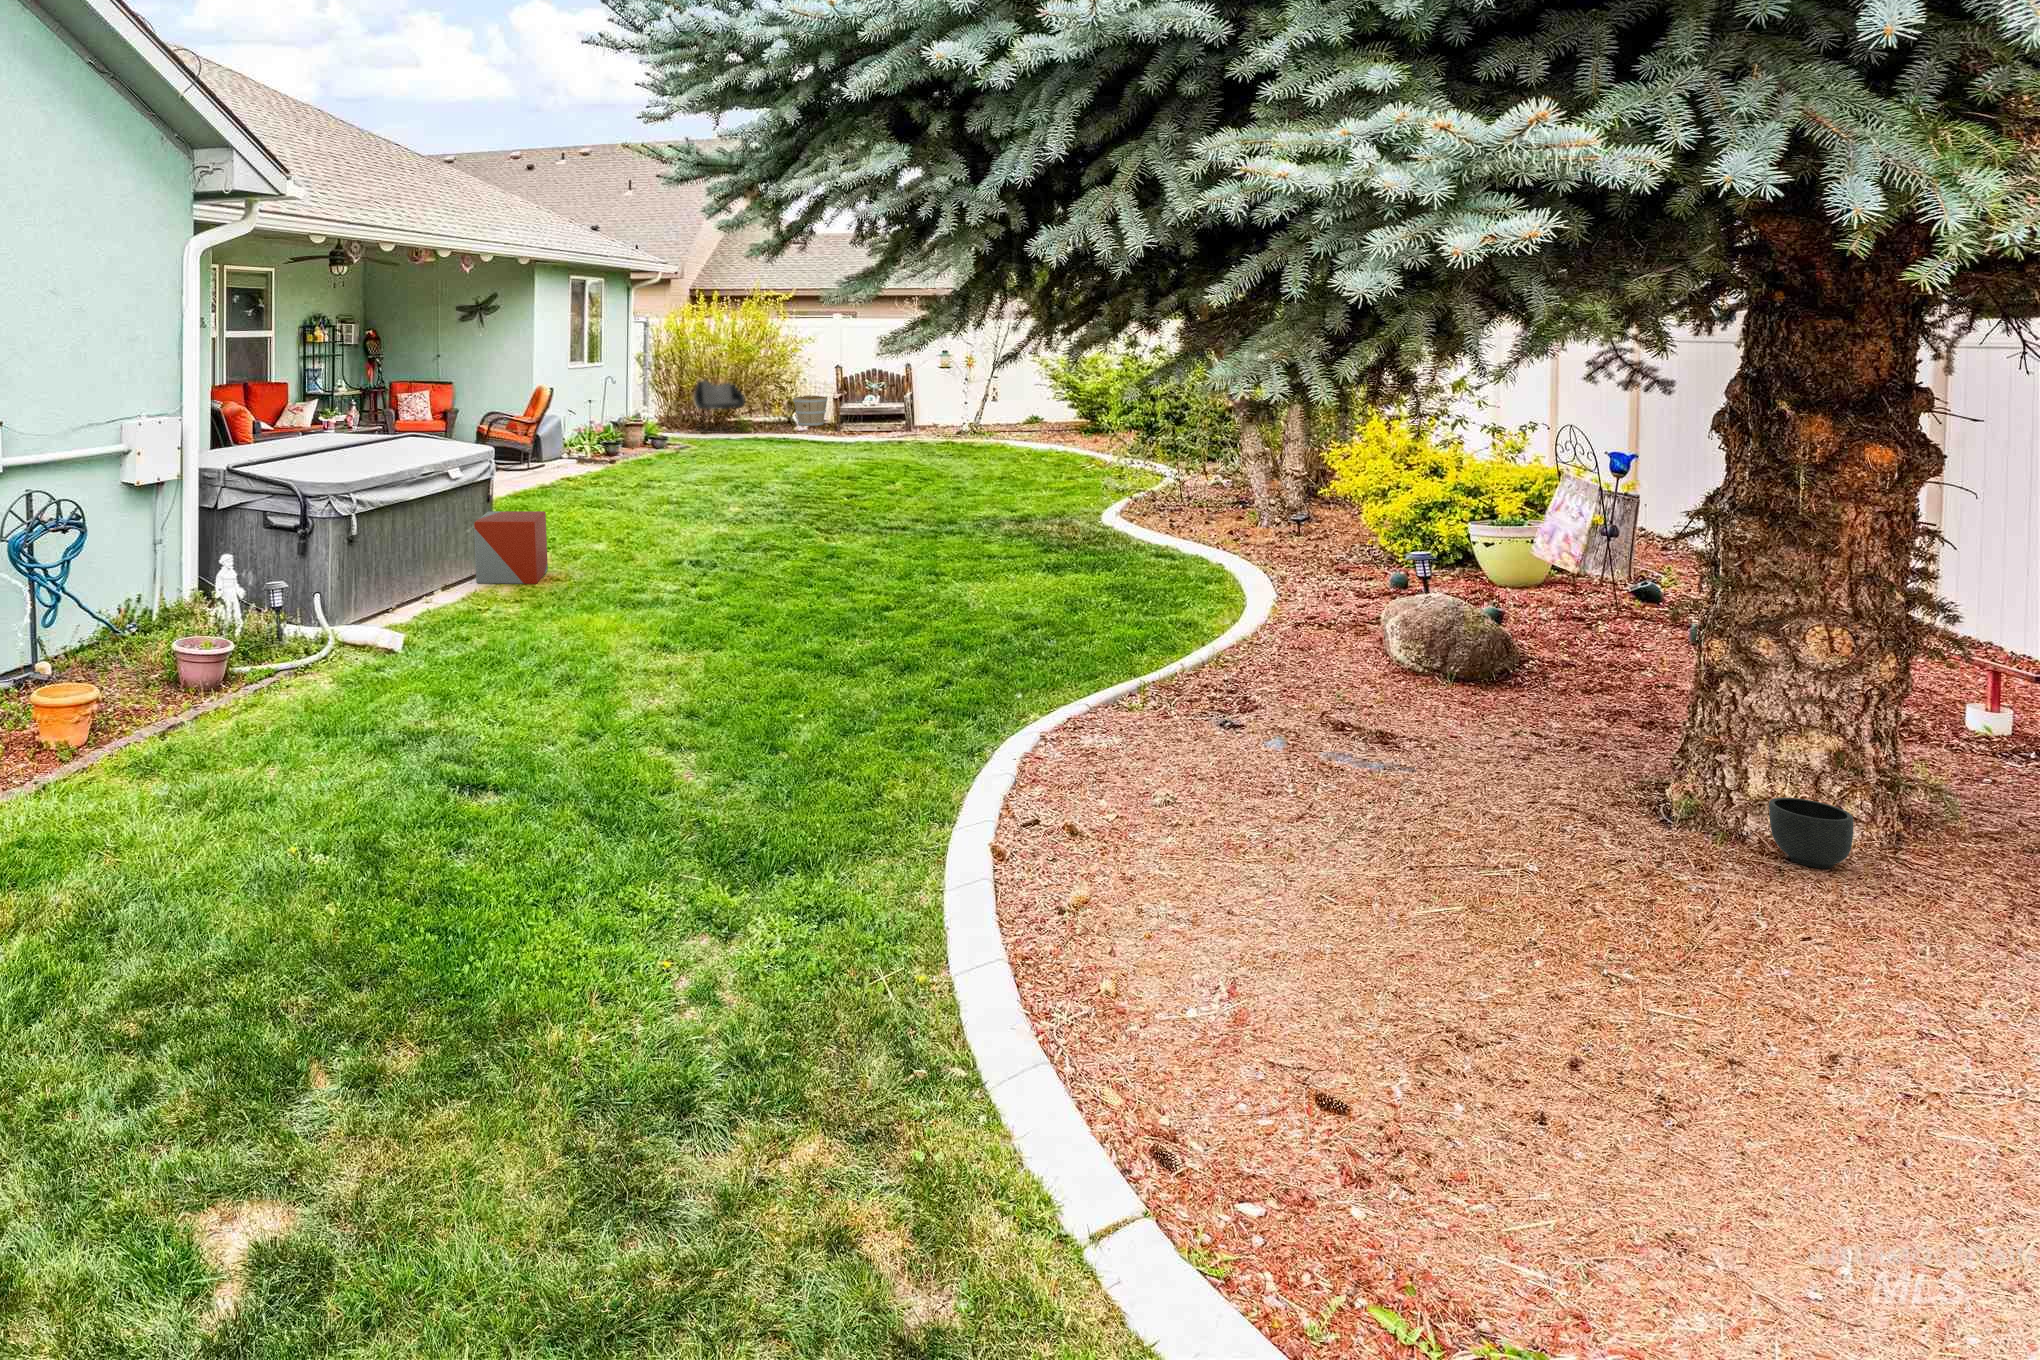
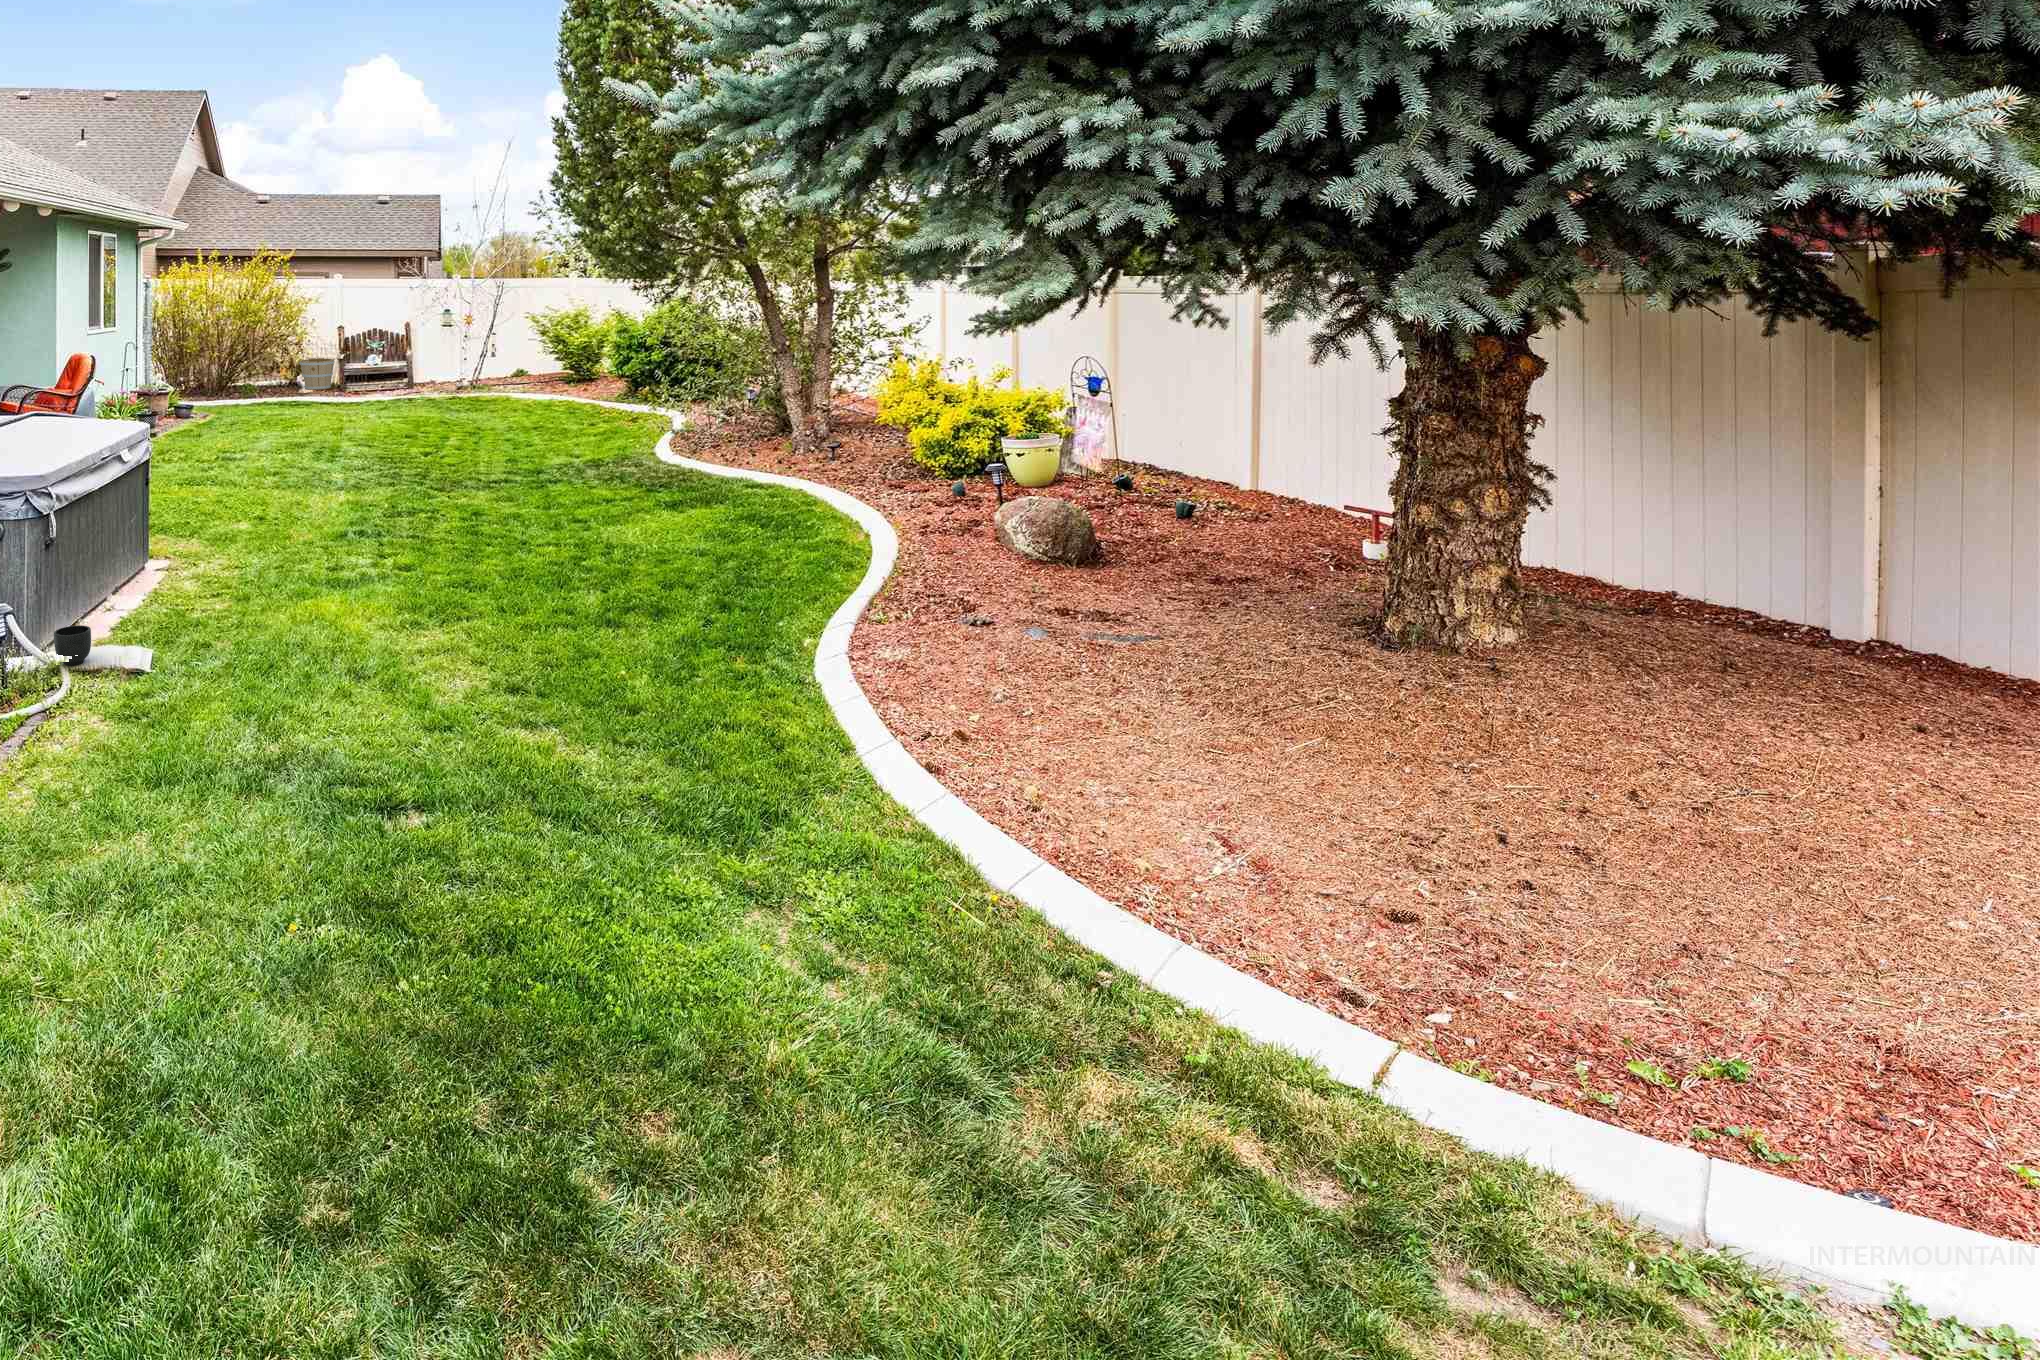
lounge chair: present [694,380,745,431] -> none [201,340,258,402]
stool: present [474,511,548,584] -> none [151,491,231,582]
planter: present [1769,798,1853,869] -> present [54,625,91,665]

